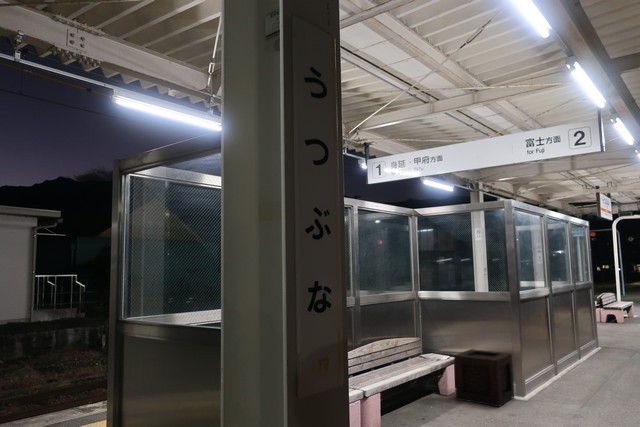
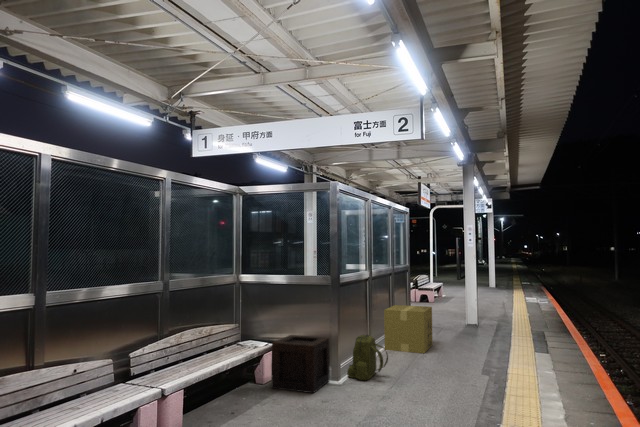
cardboard box: none [568,324,628,377] -> present [384,305,433,353]
backpack: none [532,352,578,399] -> present [347,335,388,380]

